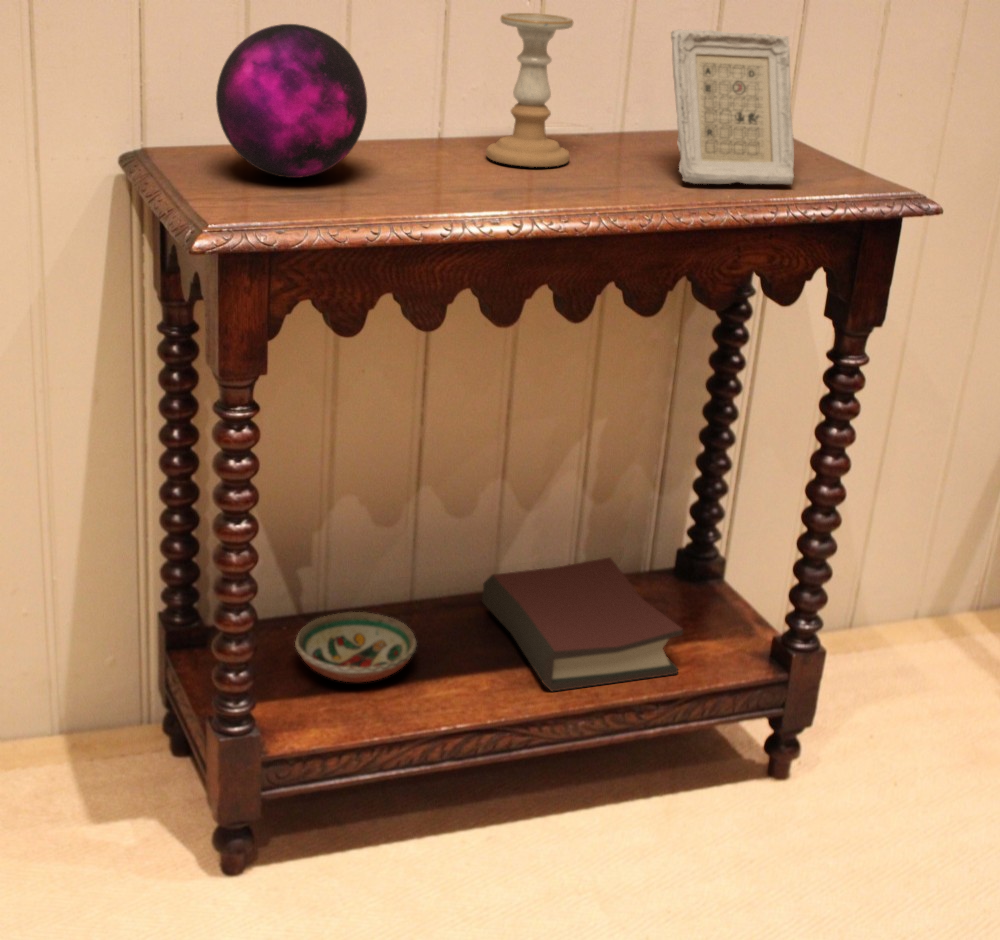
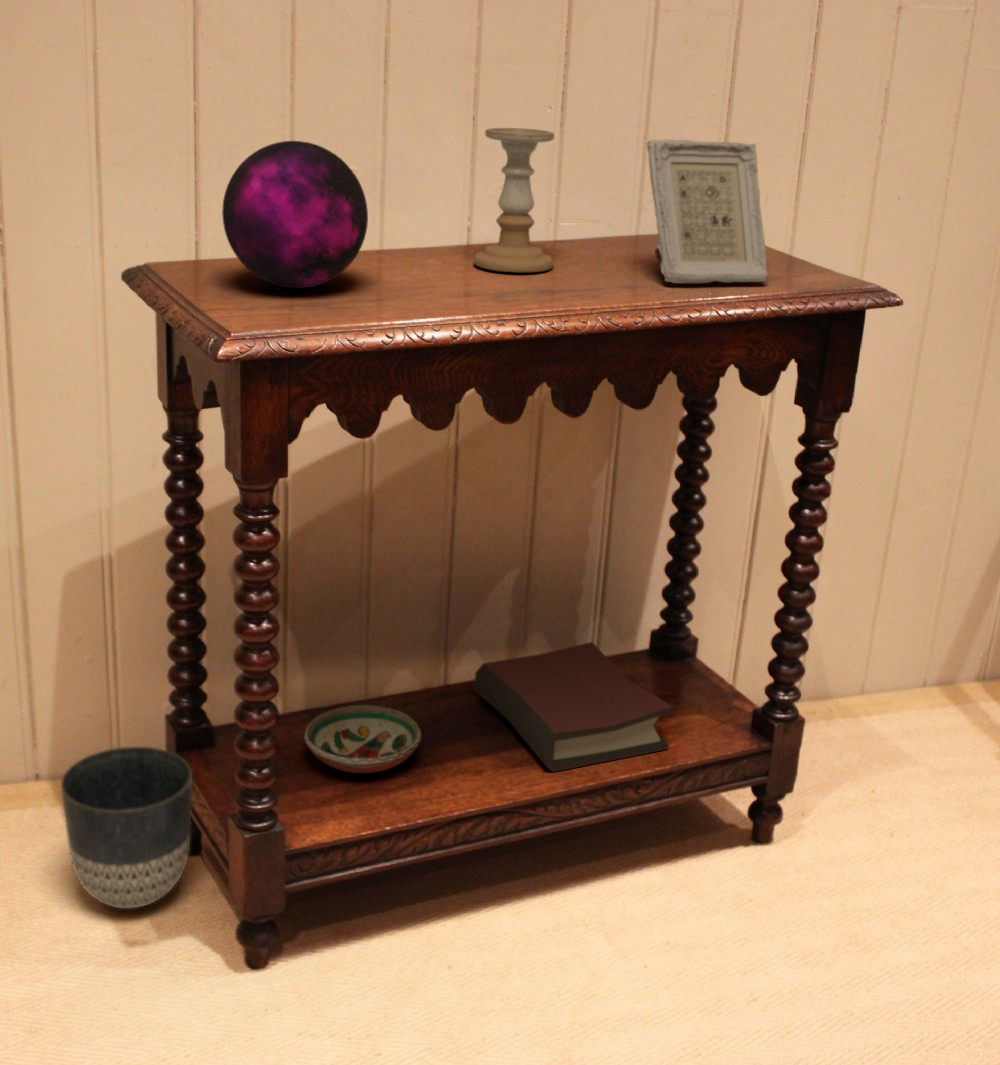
planter: none [43,643,177,807] -> present [61,747,192,909]

